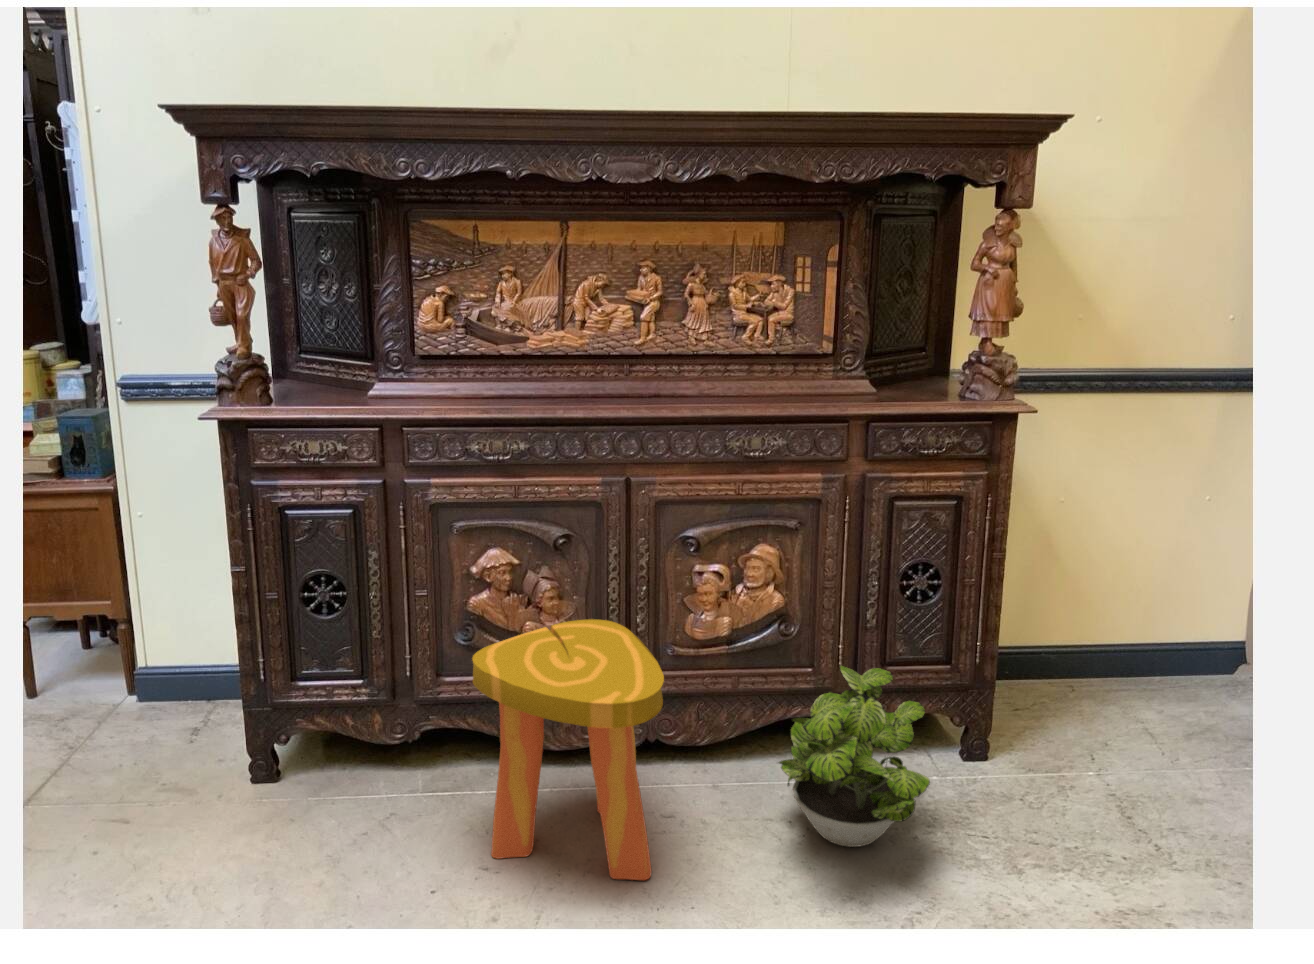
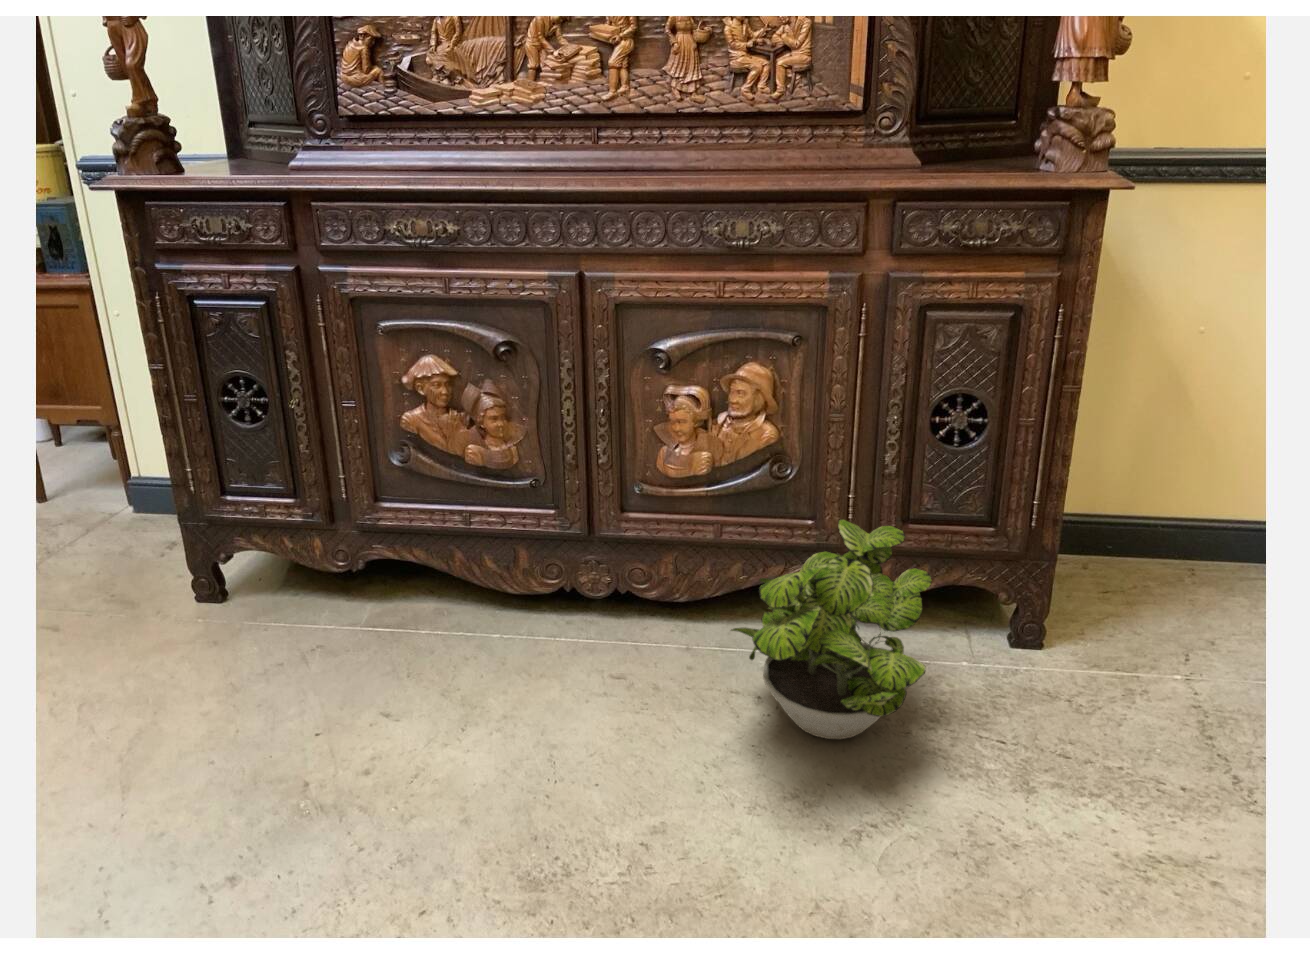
stool: present [472,619,664,880] -> none [376,445,592,751]

